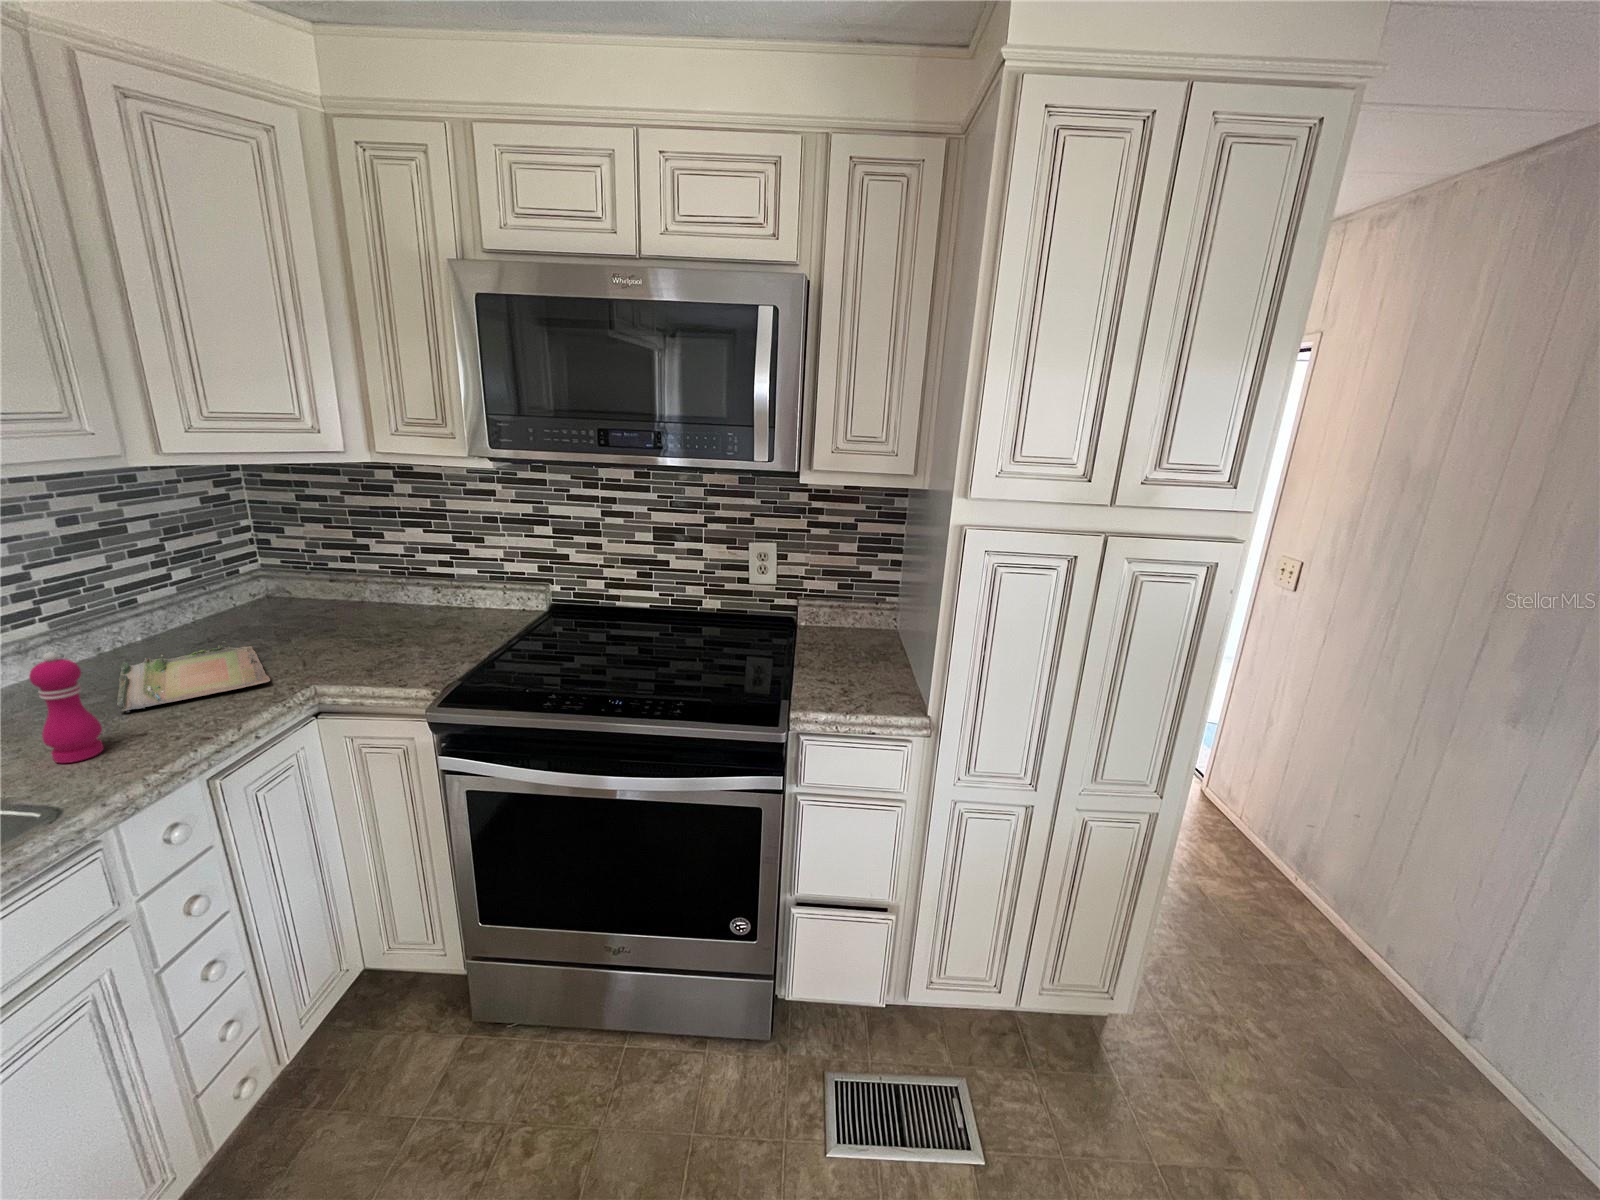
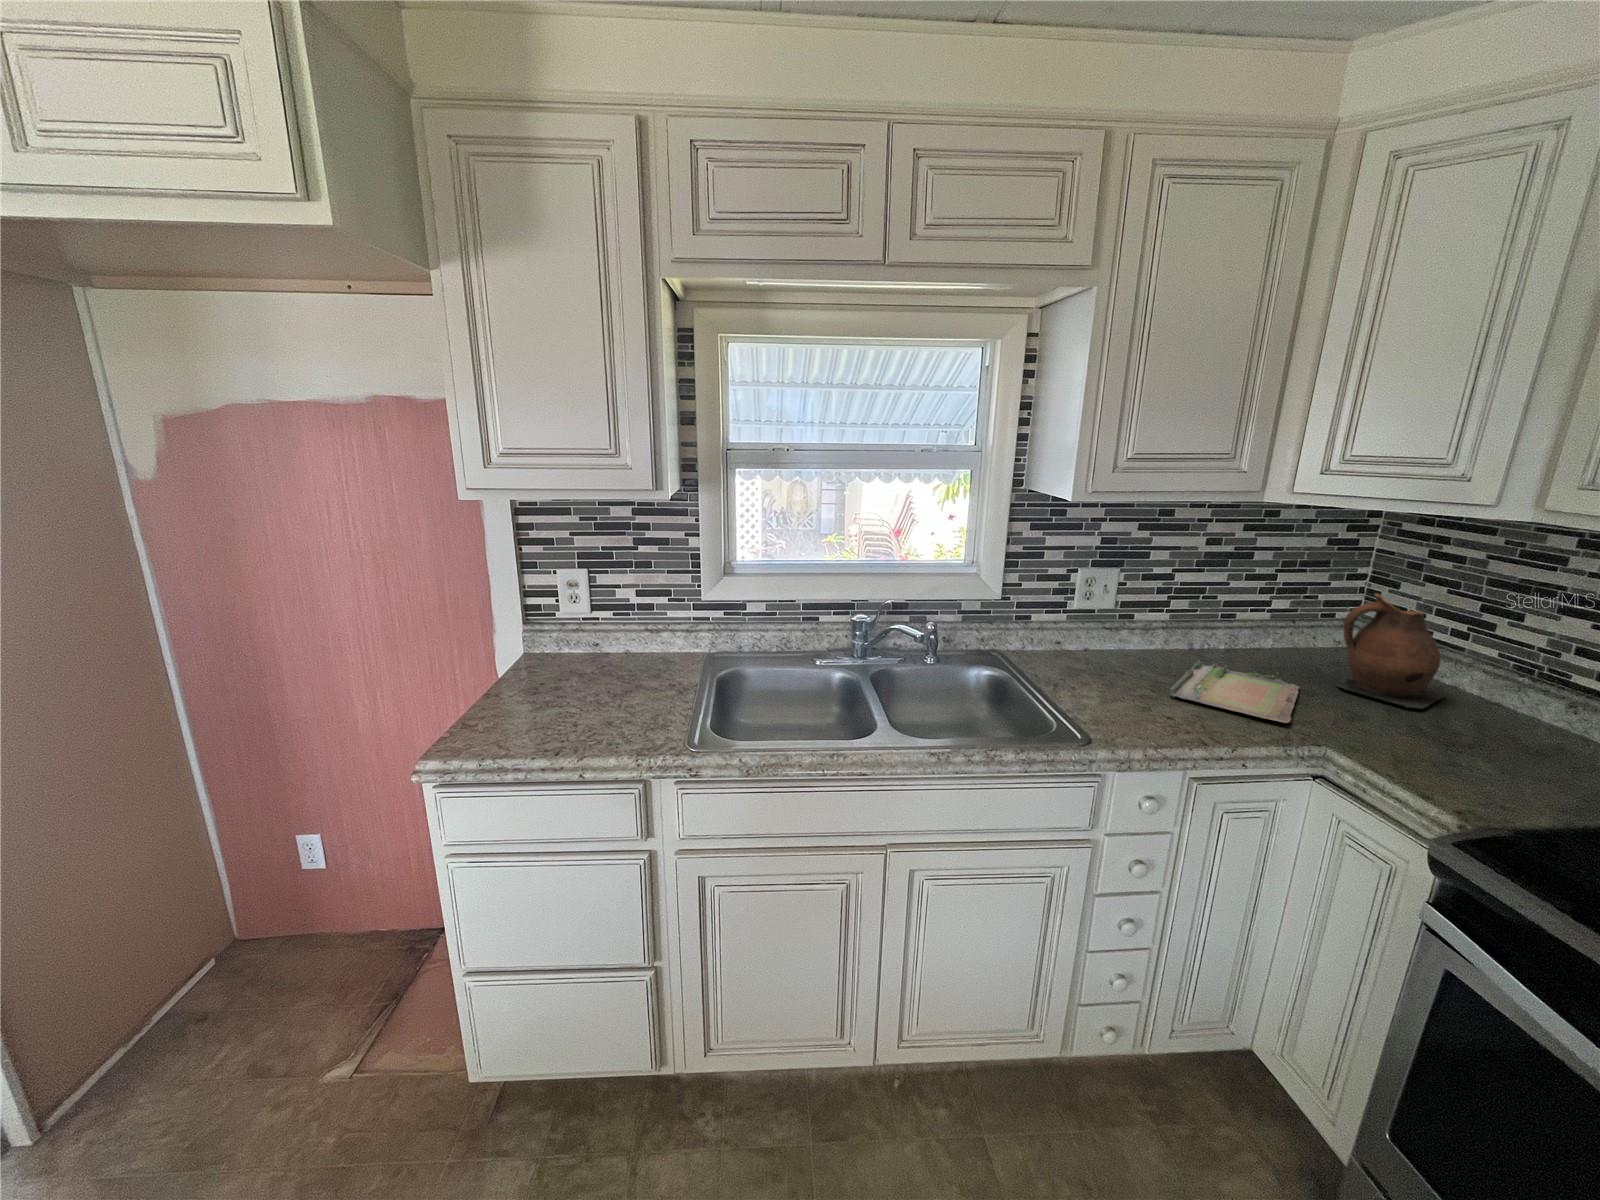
ceramic pitcher: none [261,541,362,633] -> present [1336,594,1445,709]
pepper mill: present [29,652,103,763] -> none [1113,631,1152,717]

